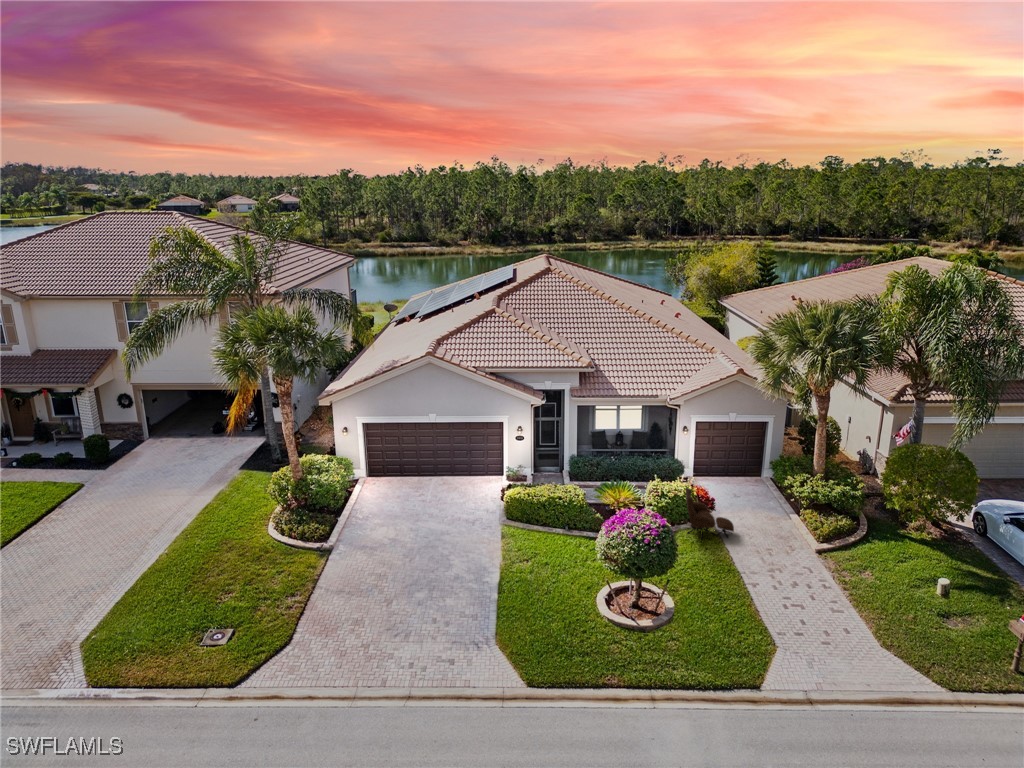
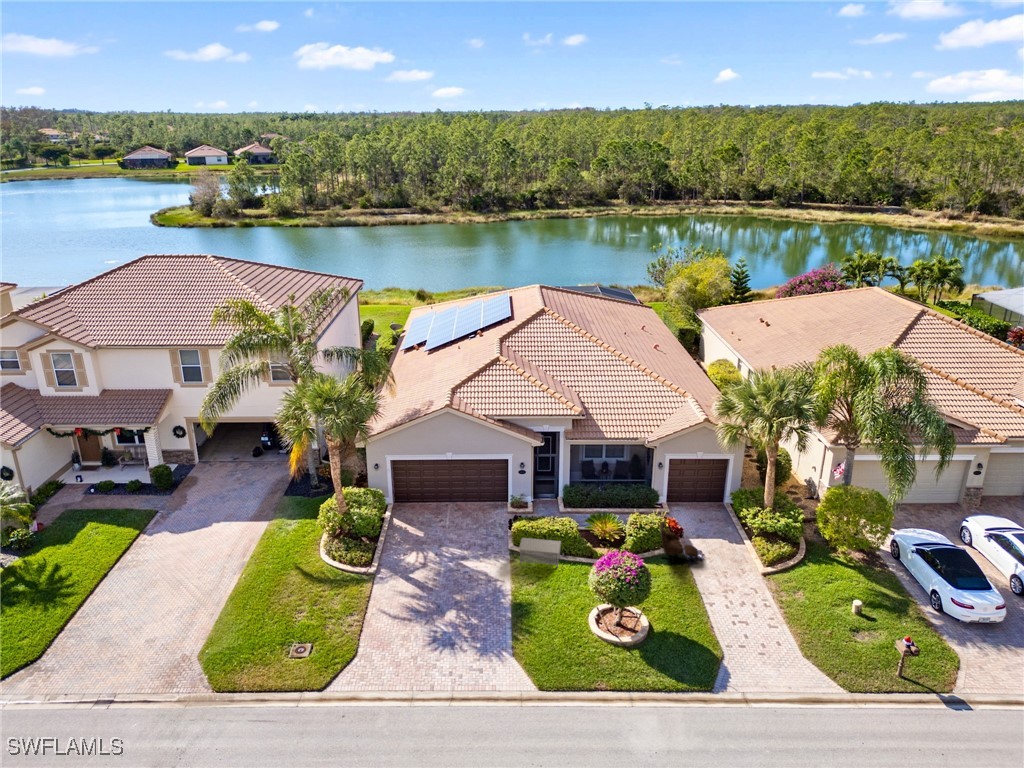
storage bench: none [509,508,562,543] -> present [519,538,561,567]

